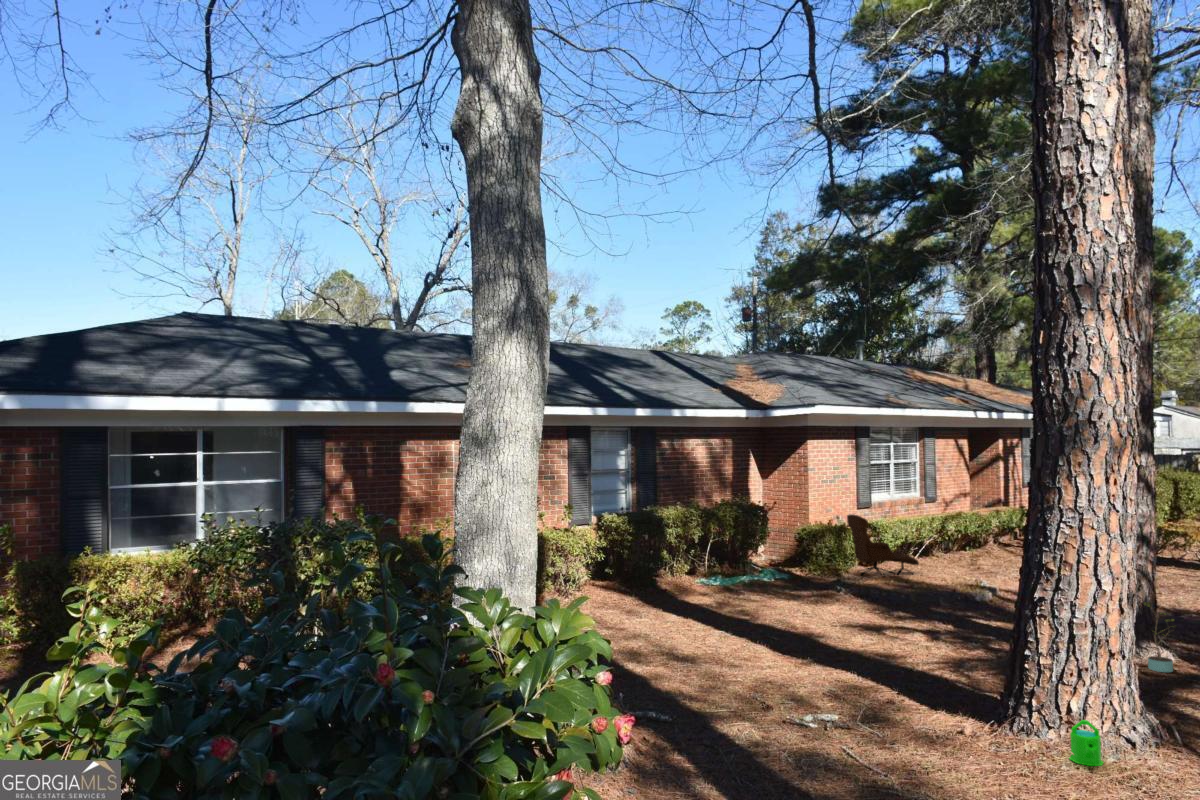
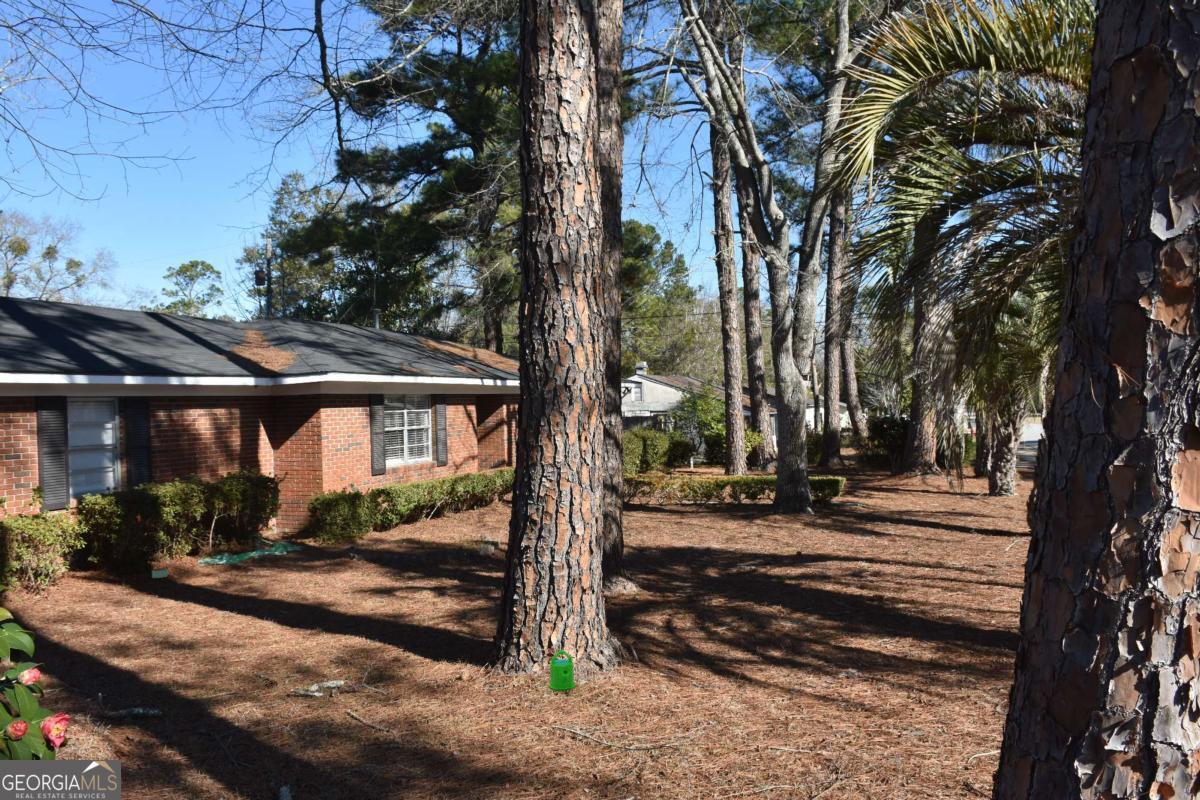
lounge chair: present [847,514,919,577] -> none [363,481,431,540]
potted plant: present [1142,602,1177,672] -> present [149,533,174,578]

